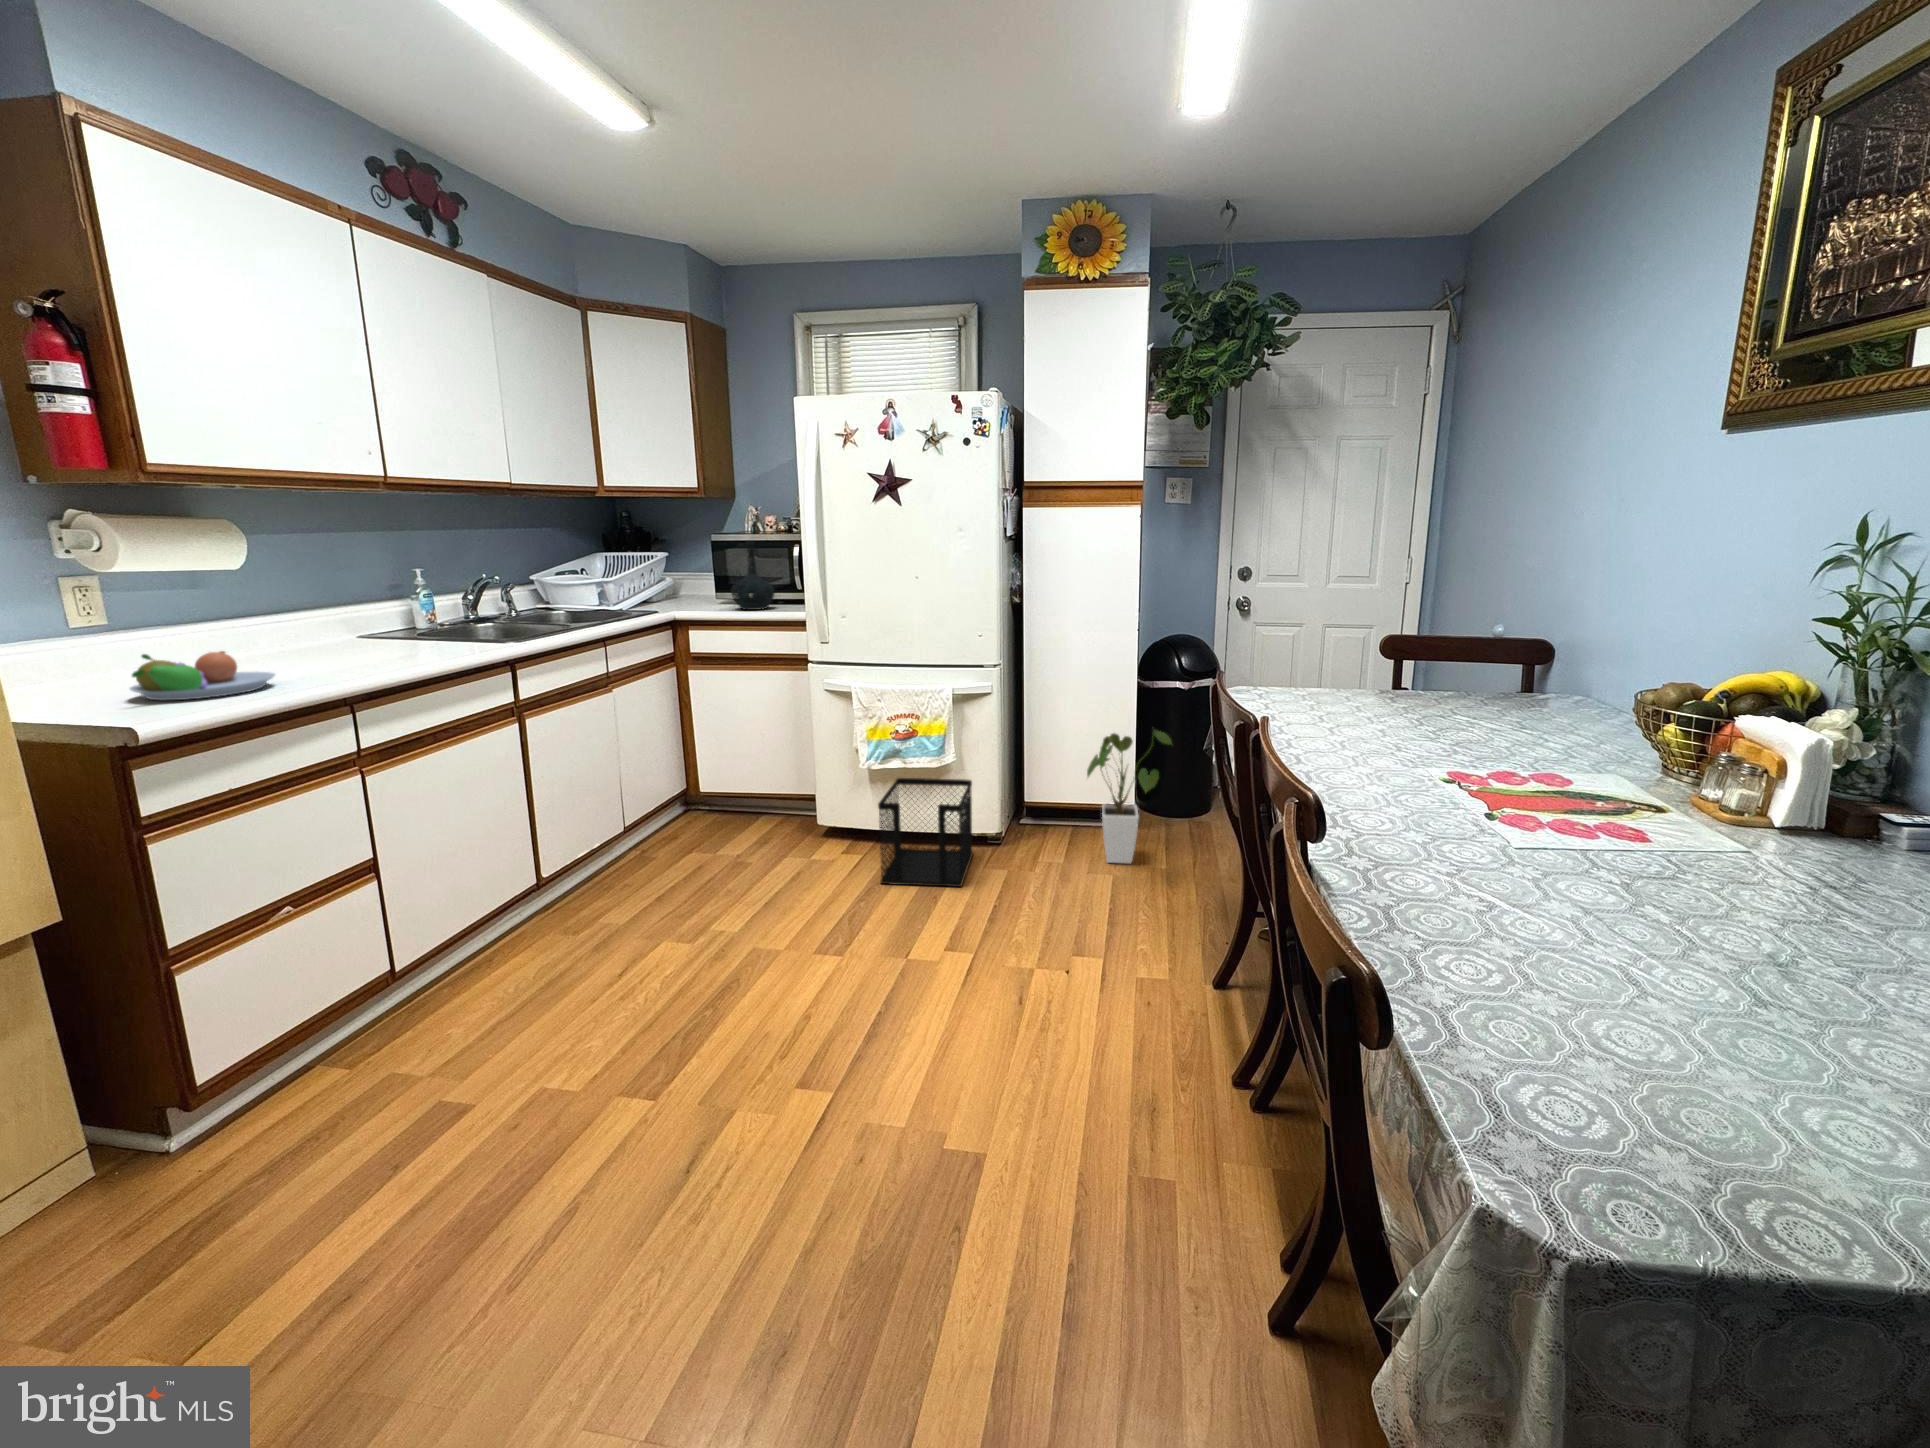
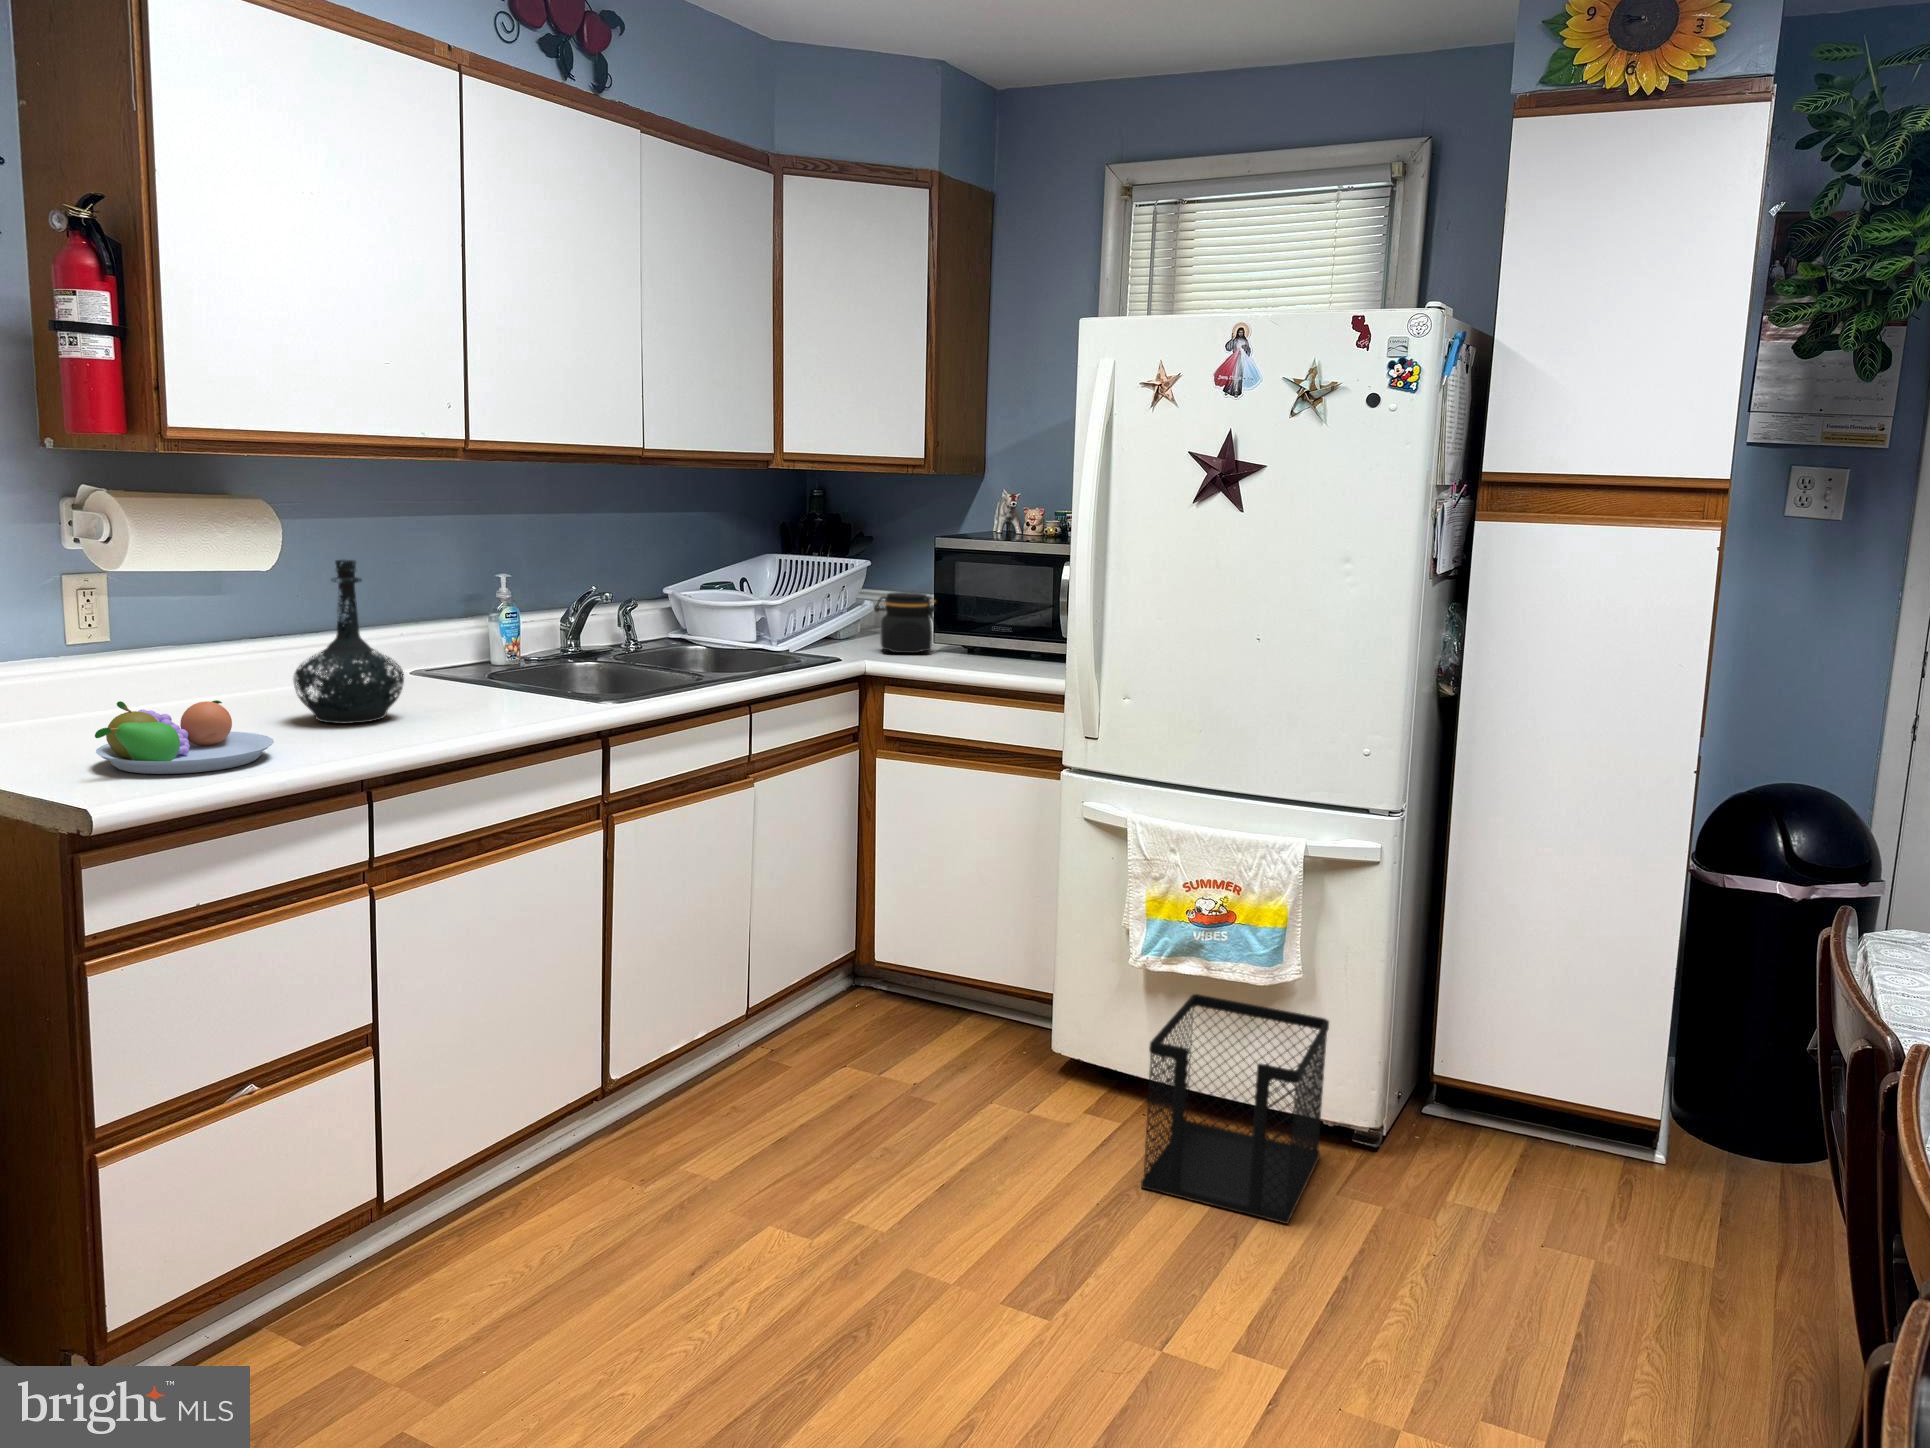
bottle: present [731,541,775,610] -> present [294,560,404,724]
jar: none [677,571,720,608] -> present [874,592,937,653]
house plant: present [1087,729,1172,864] -> none [1556,968,1752,1240]

